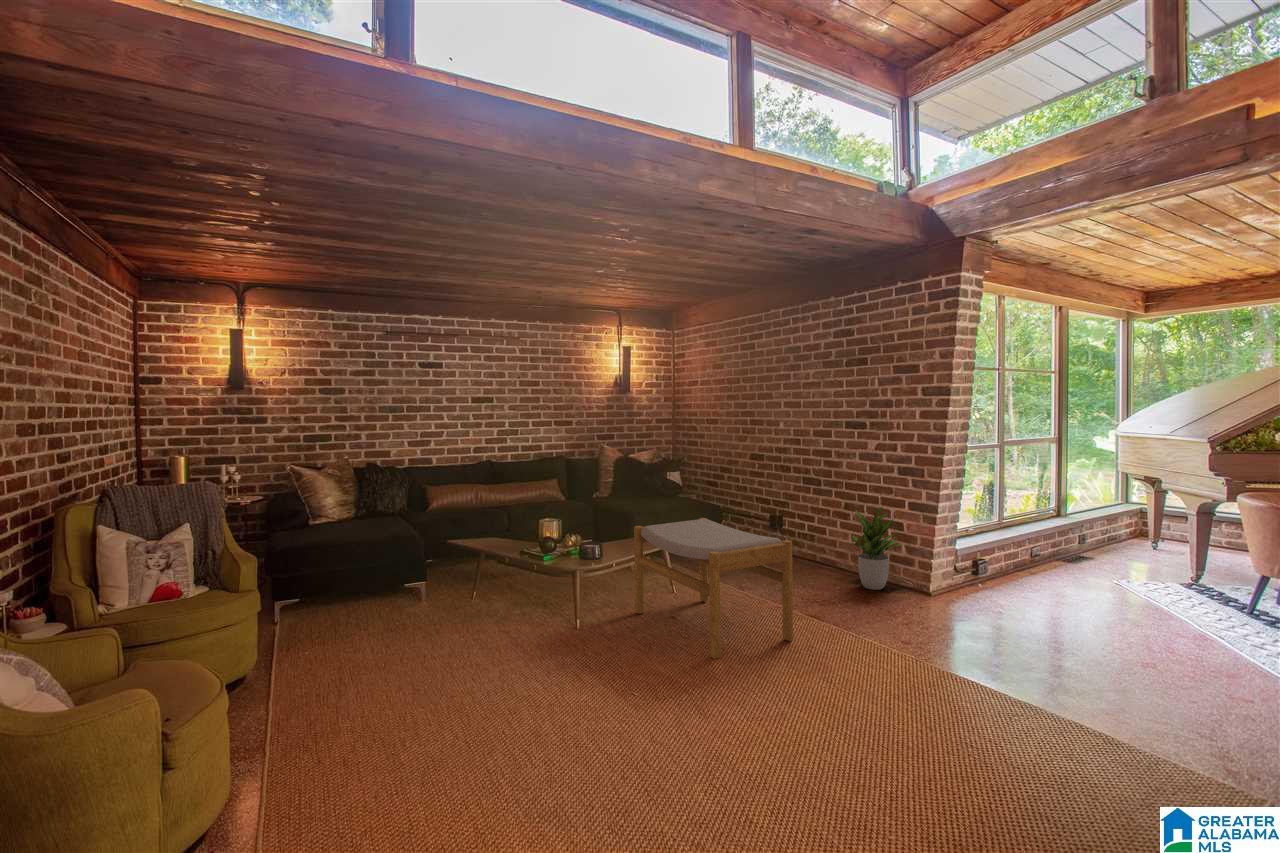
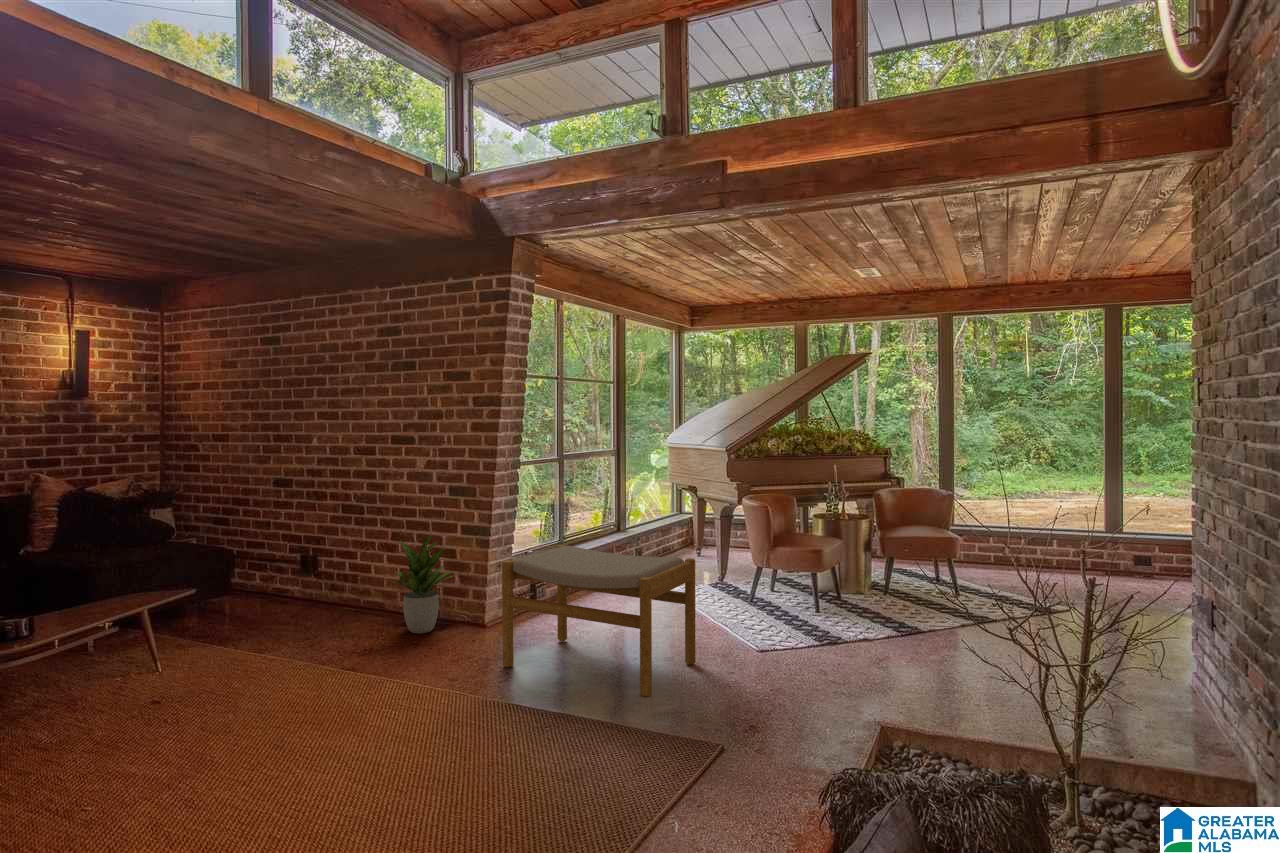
footstool: present [634,518,793,659] -> present [502,545,696,697]

